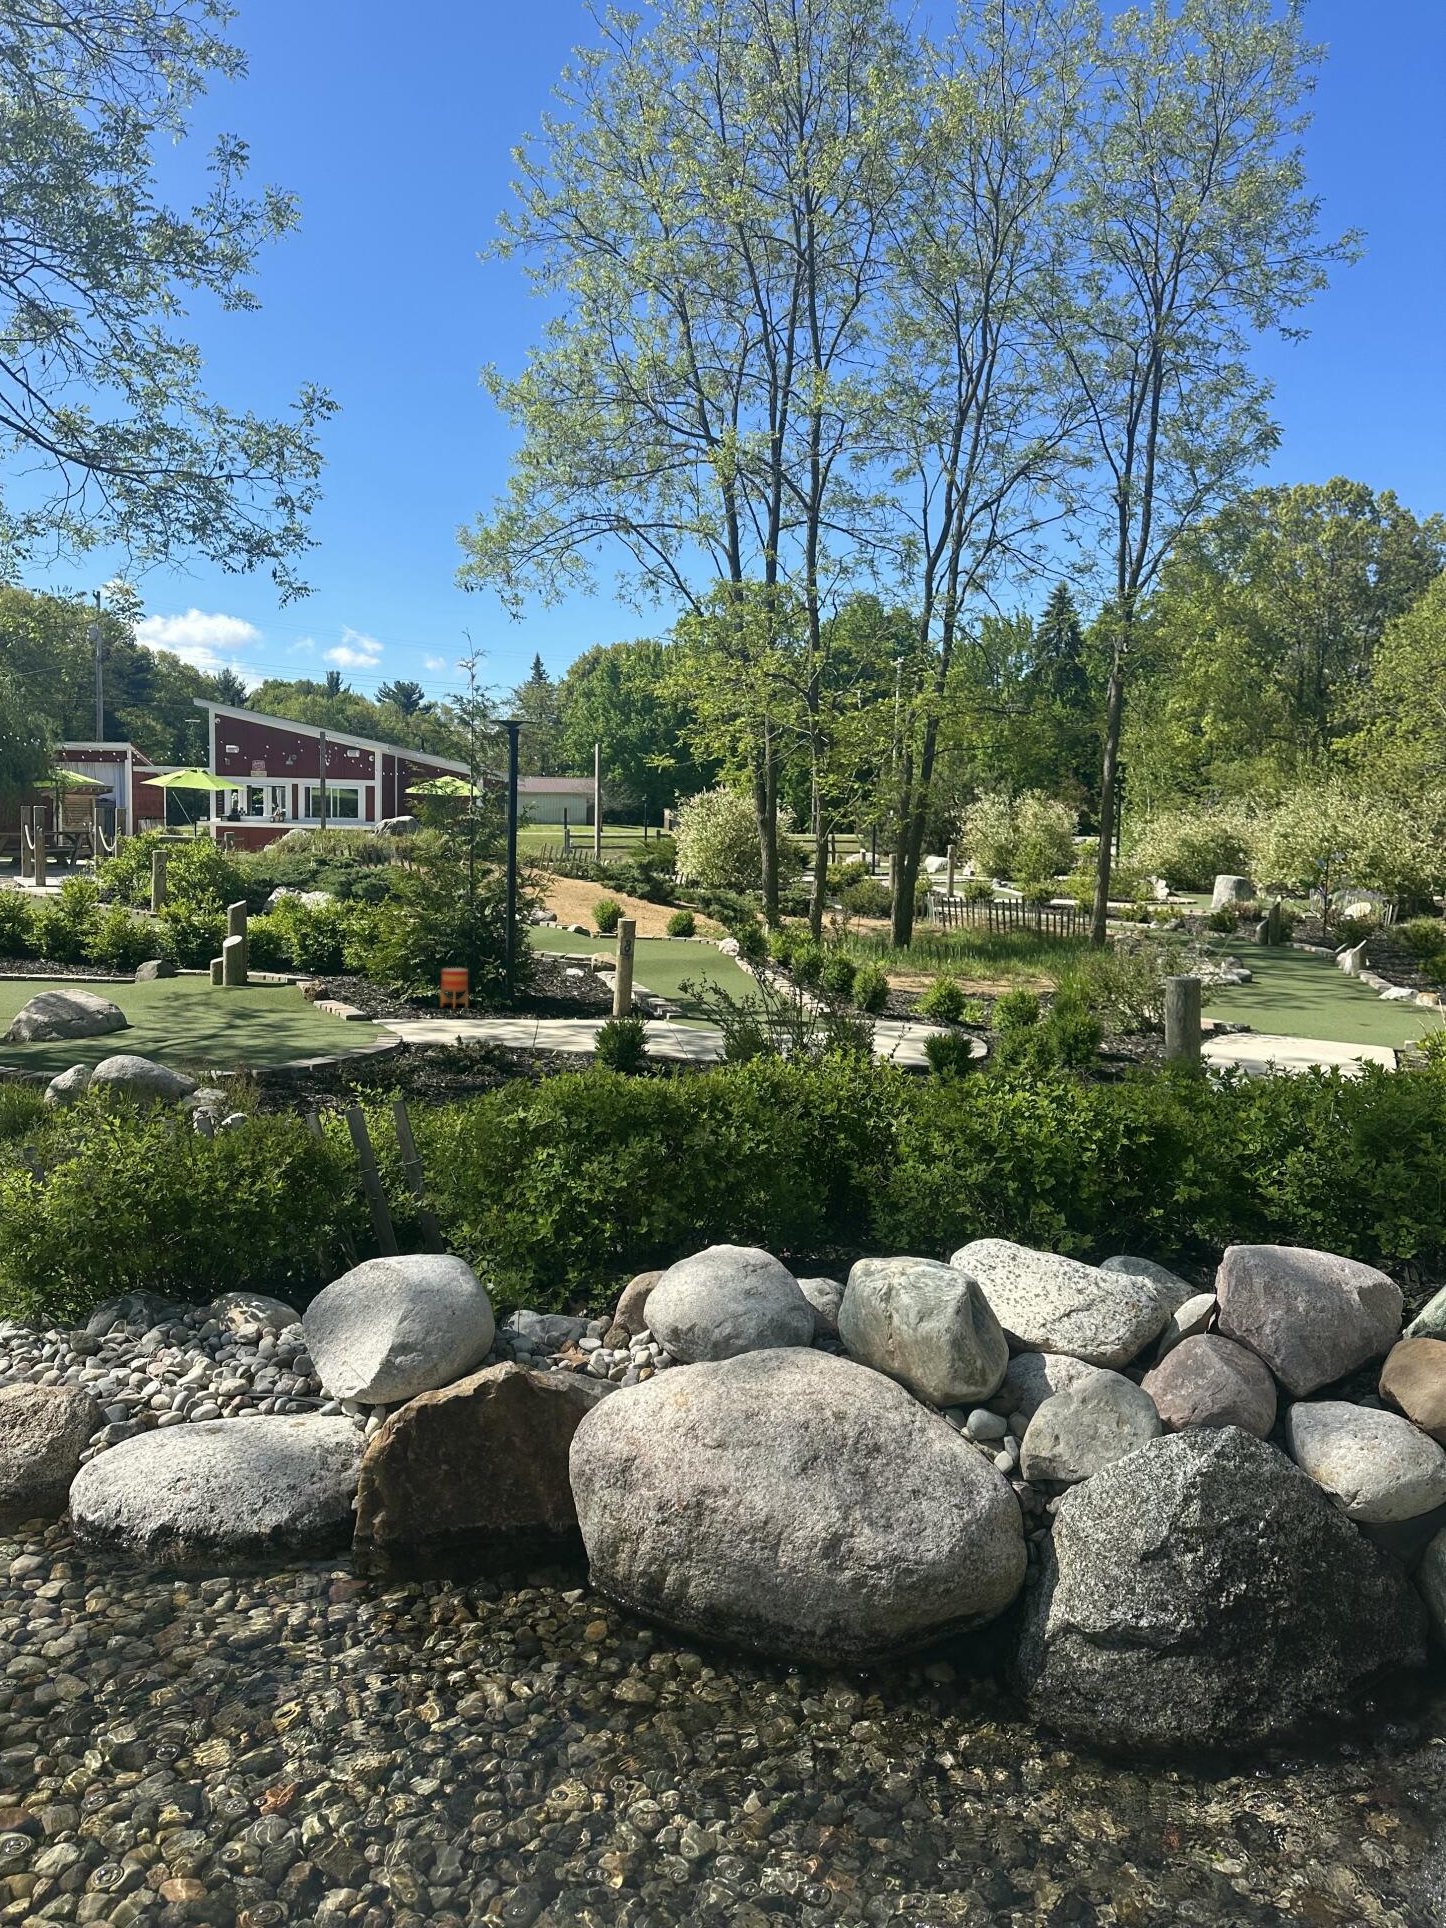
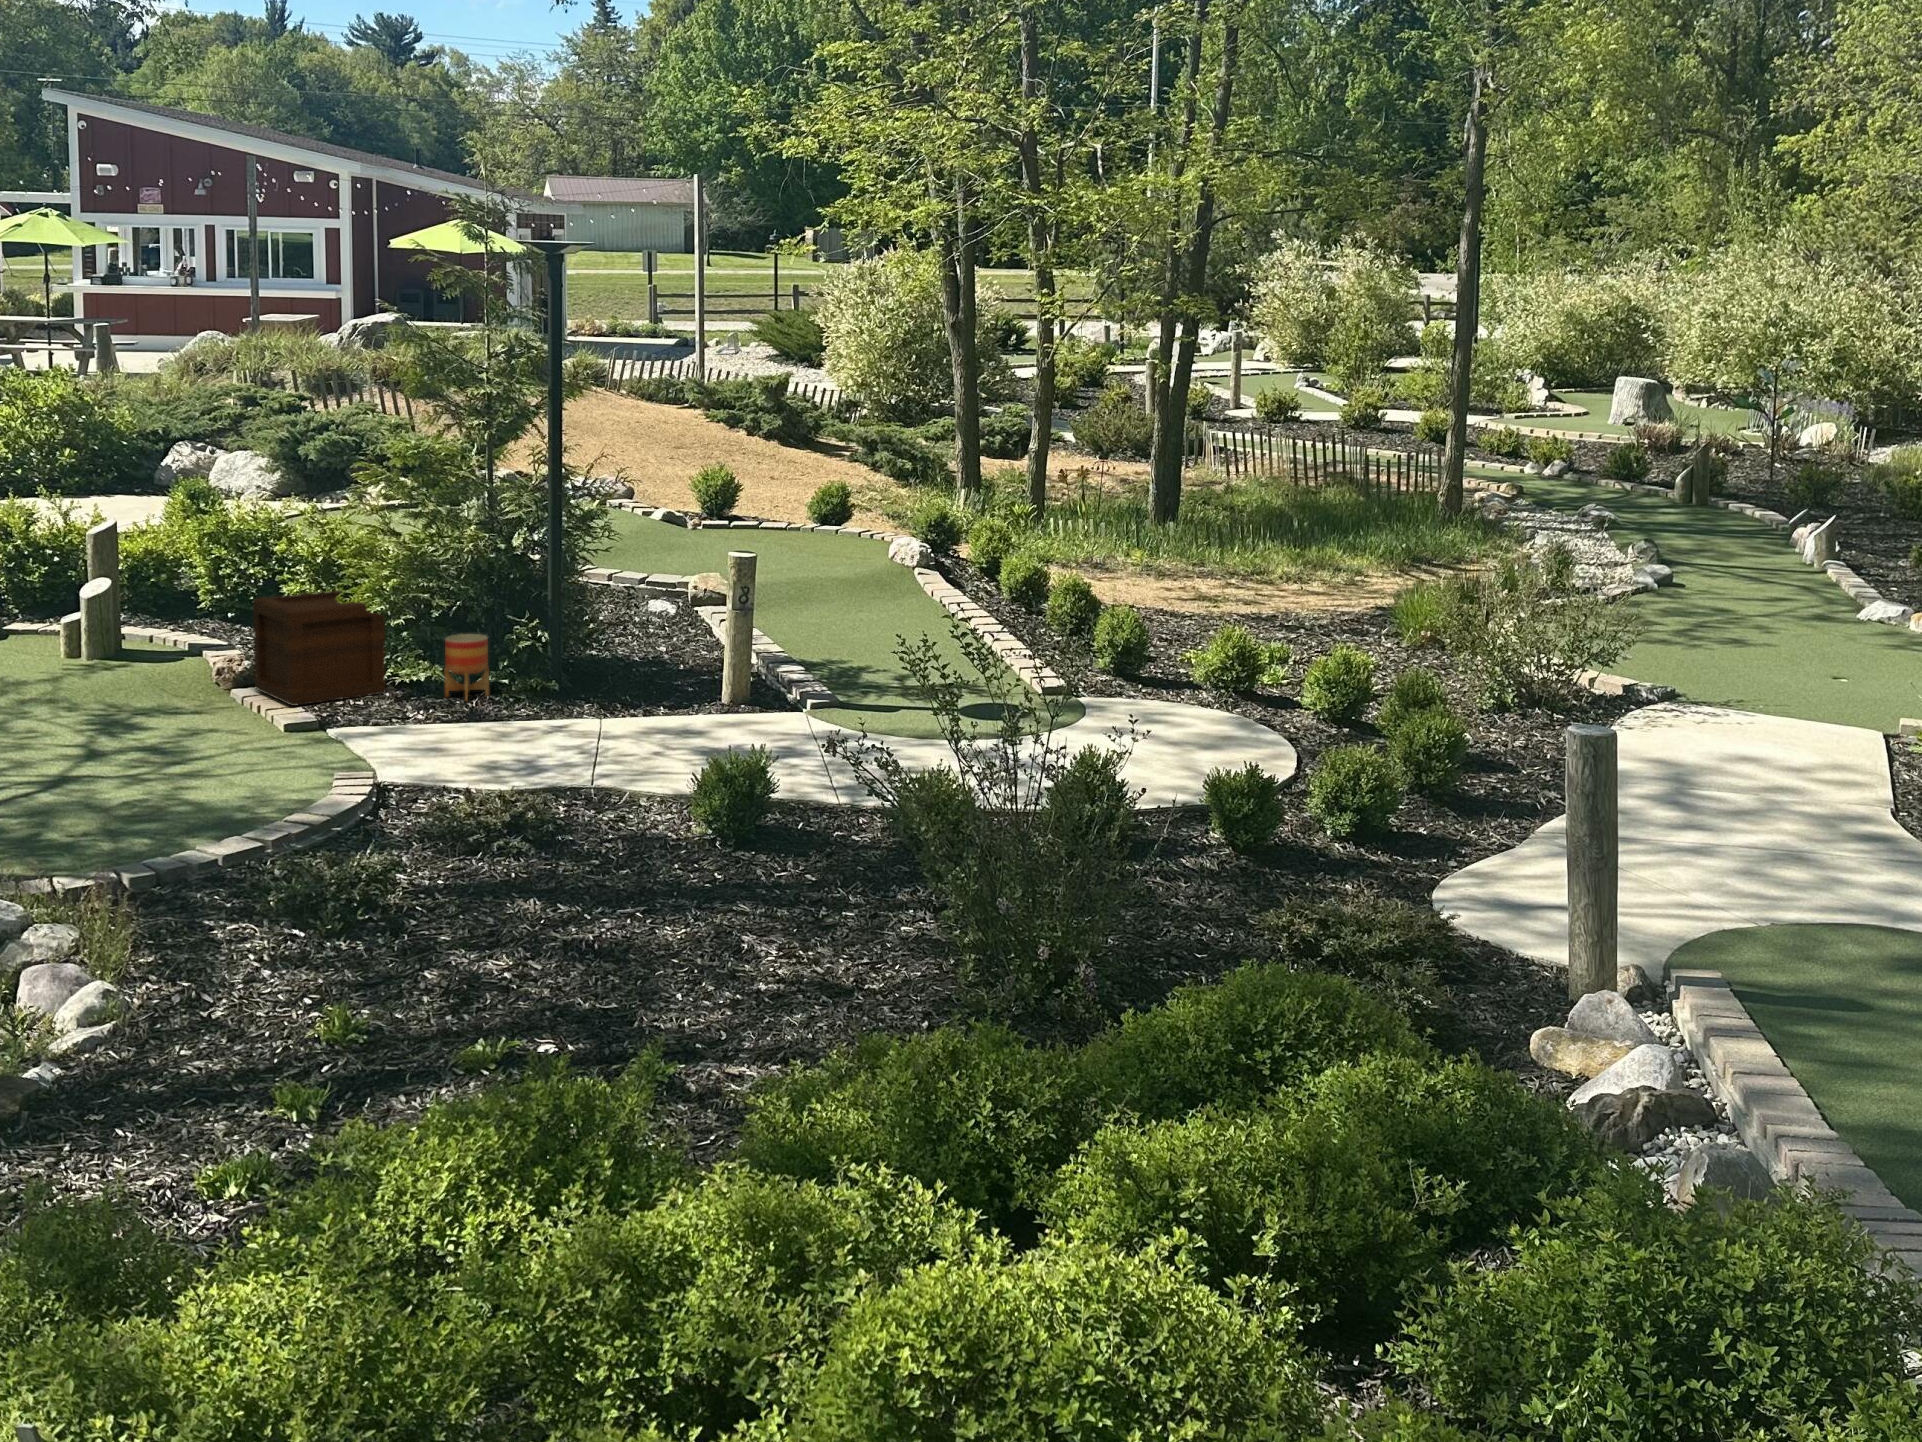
wooden crate: none [324,942,405,1008] -> present [253,590,386,706]

